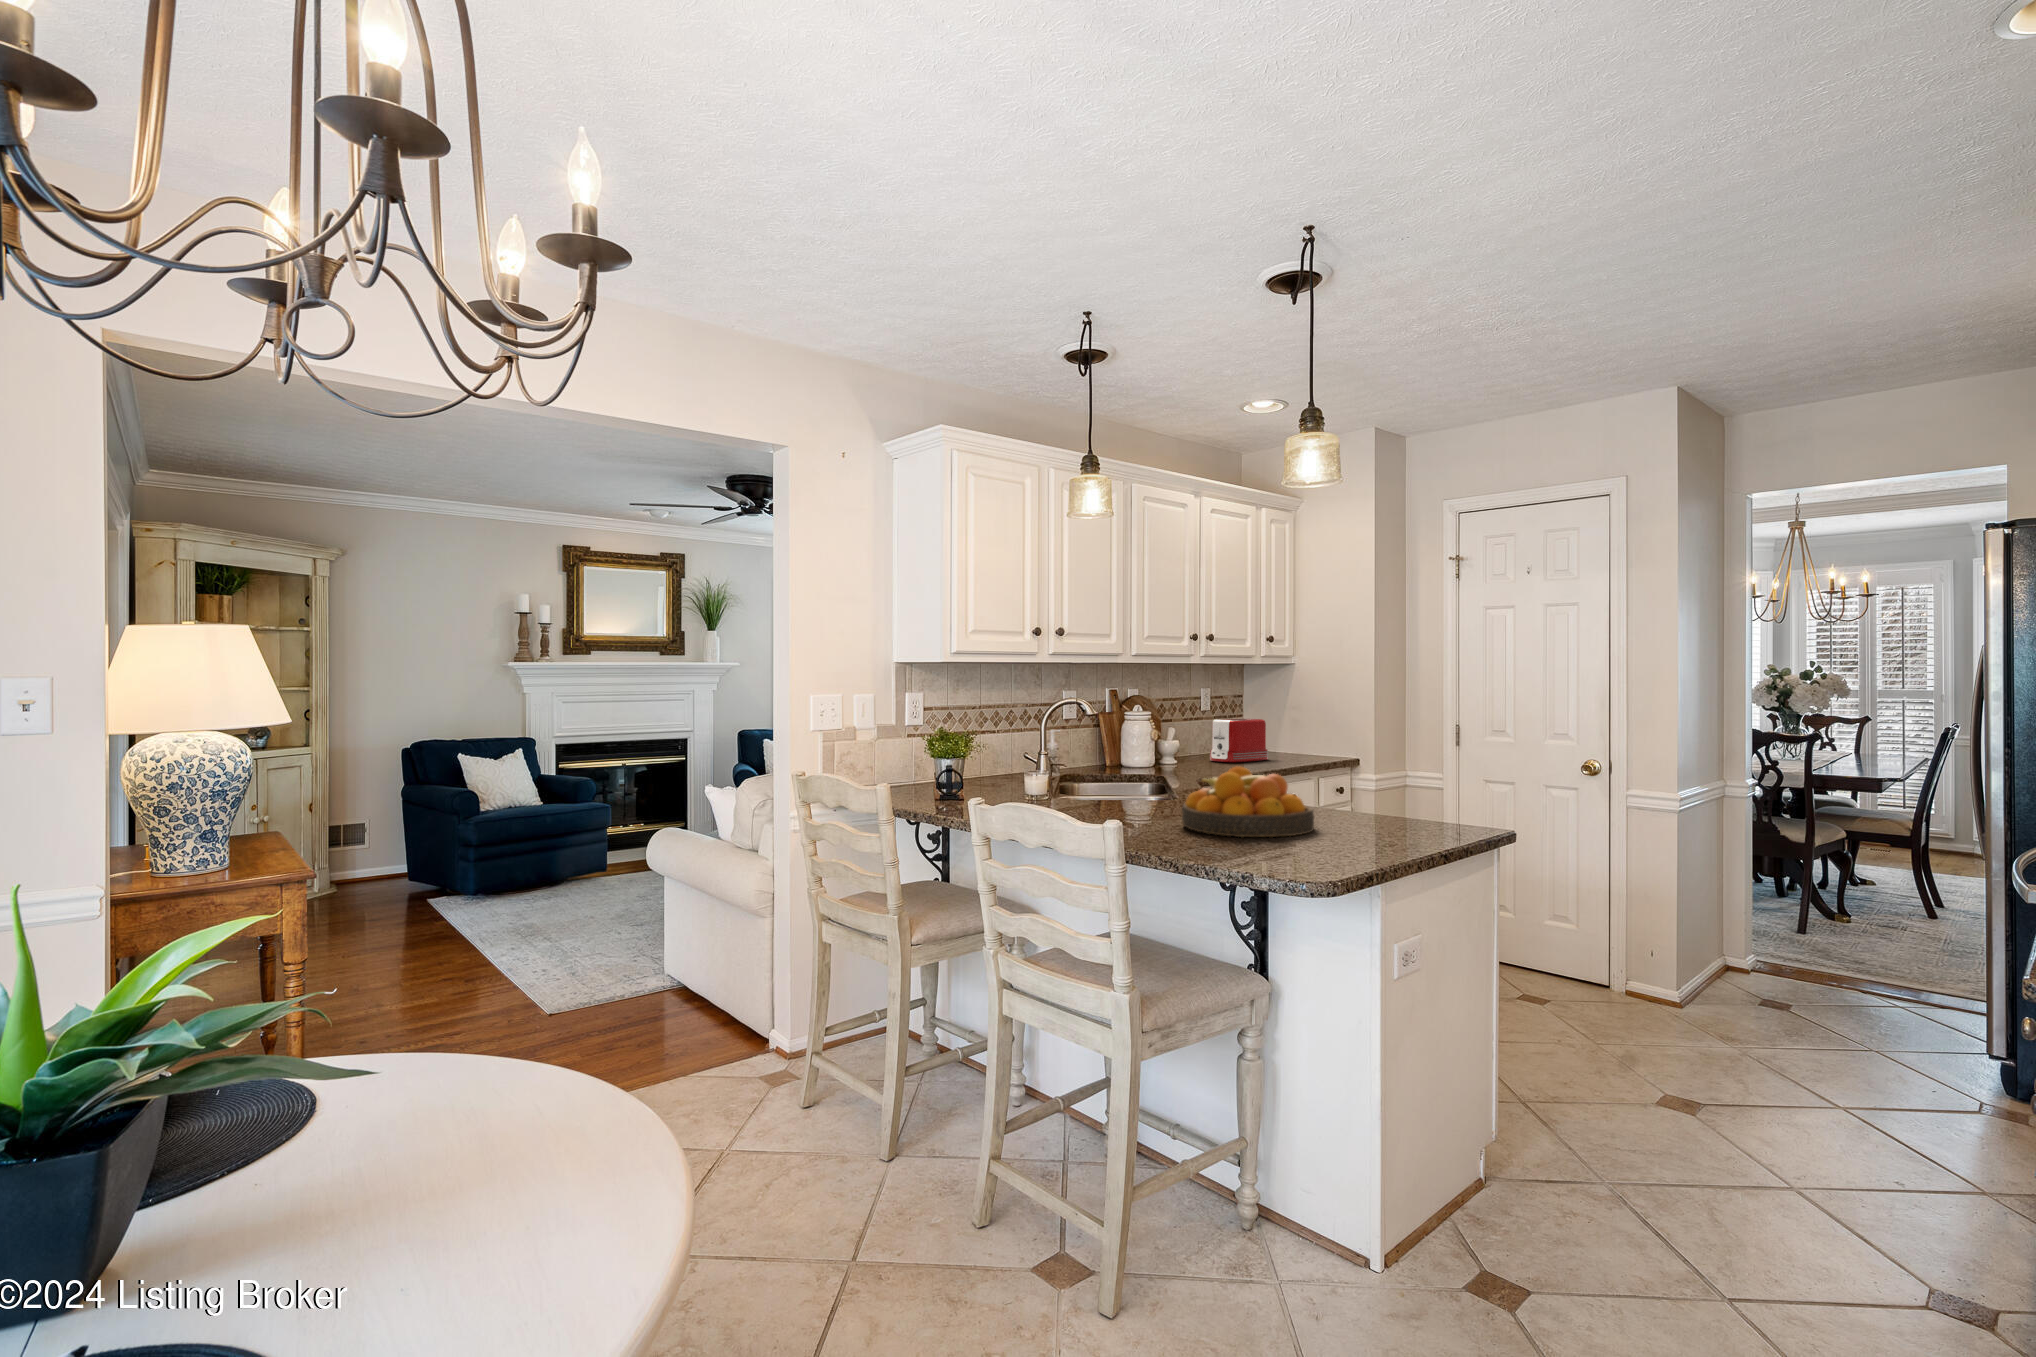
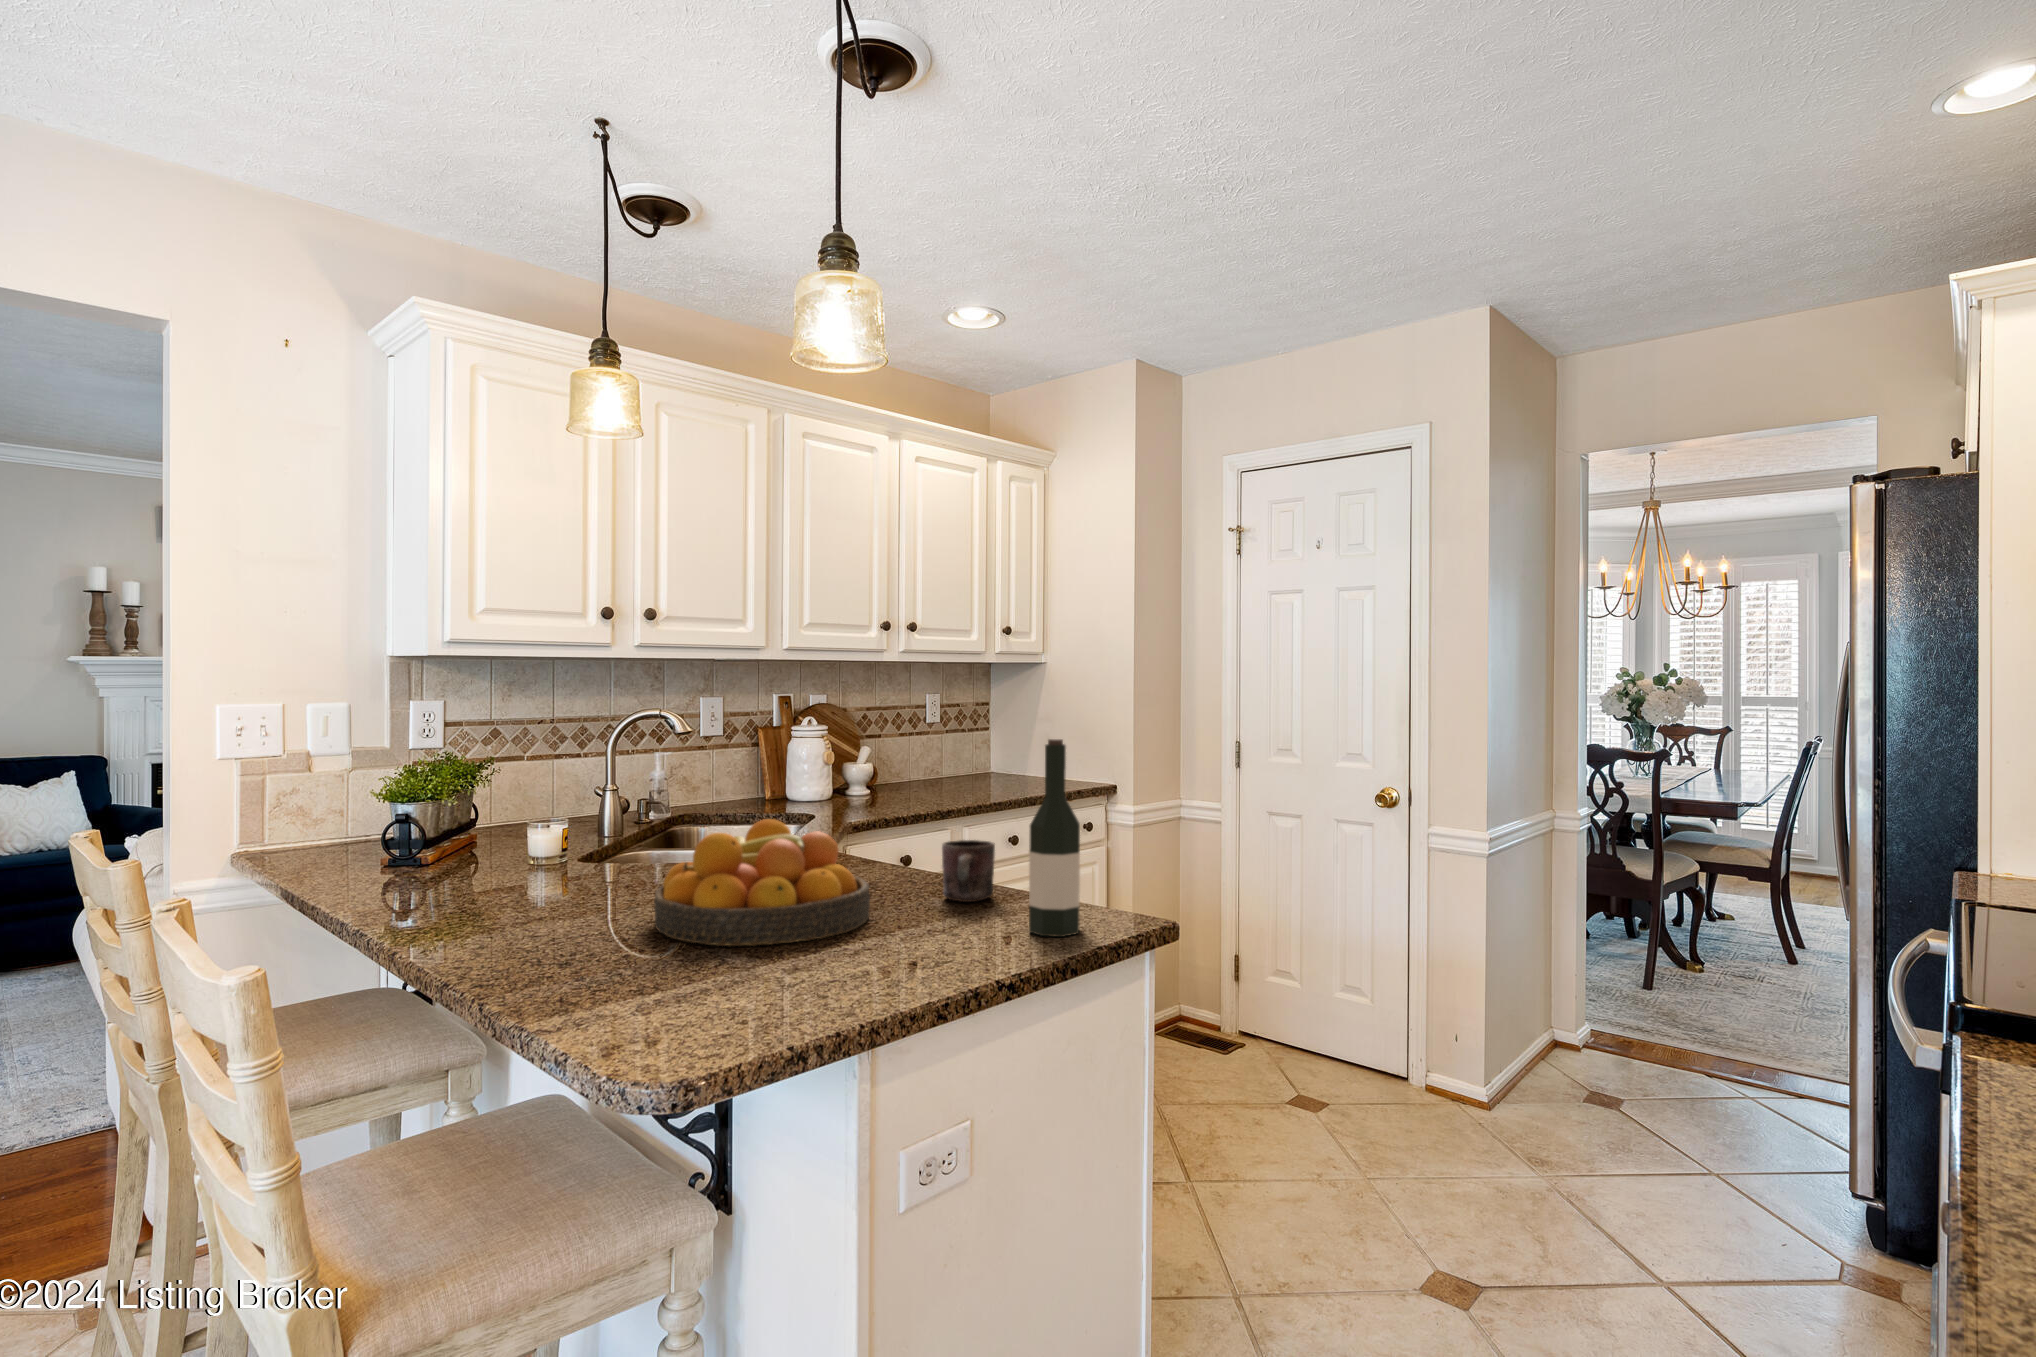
wine bottle: none [1424,716,1459,835] -> present [1029,739,1080,937]
toaster: present [1210,719,1268,762] -> none [928,733,1005,790]
mug: none [1341,782,1377,821] -> present [942,840,995,902]

